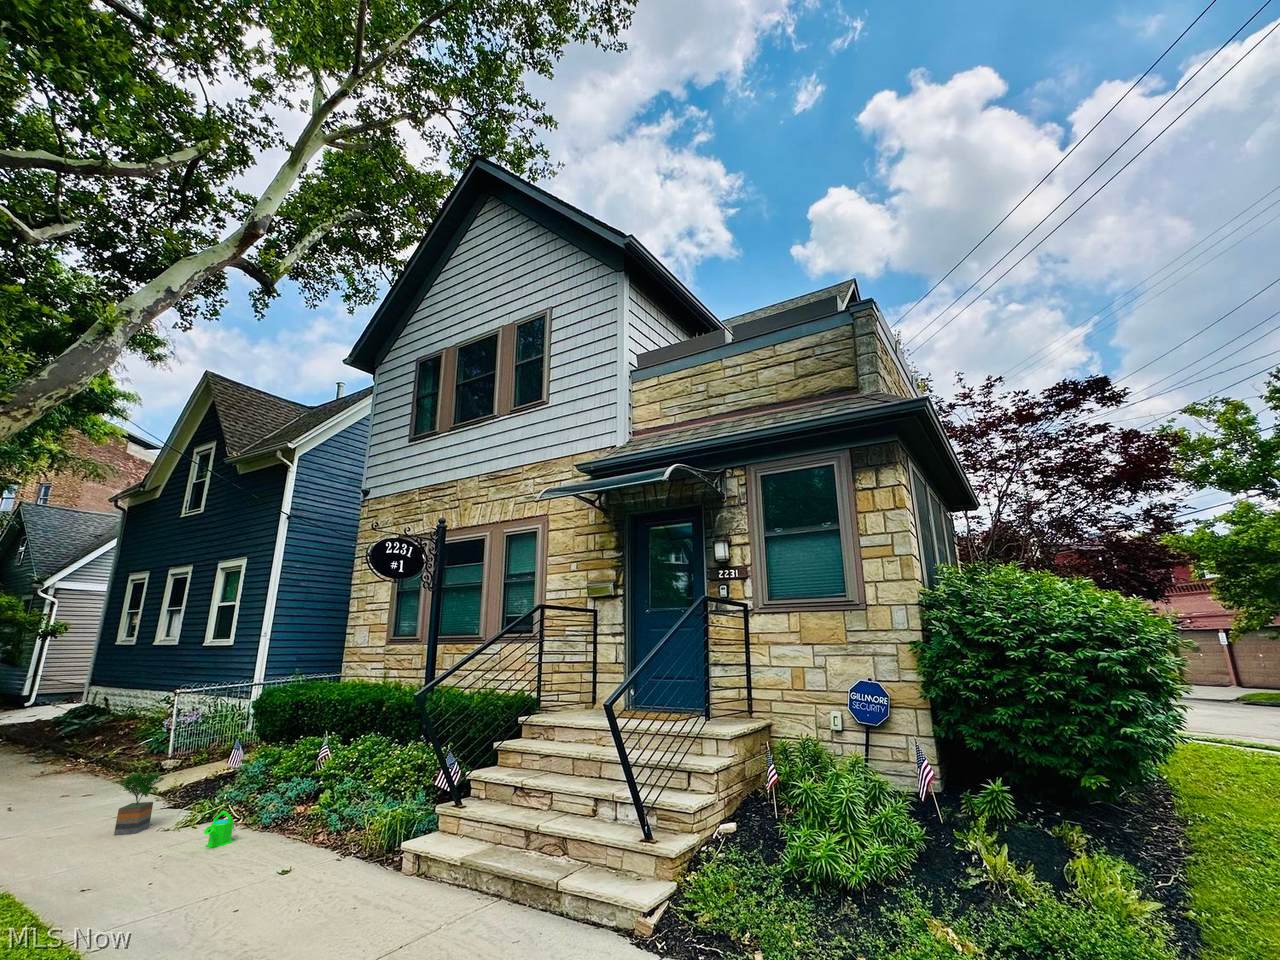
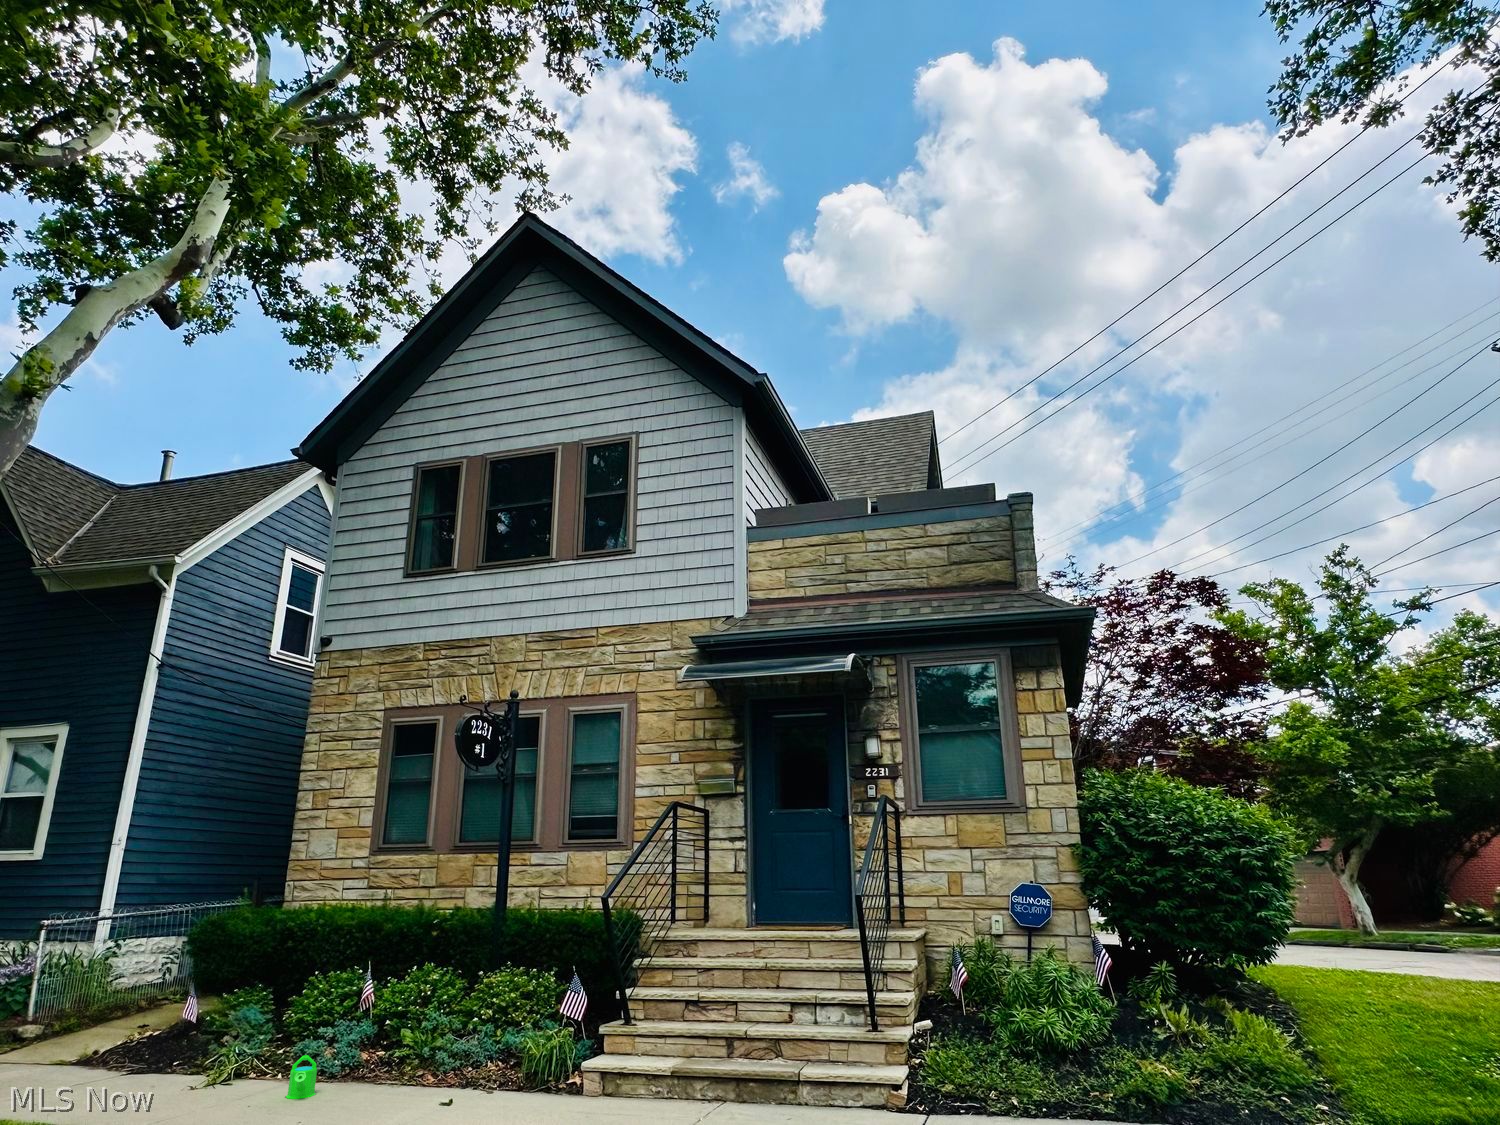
potted tree: present [114,772,164,835] -> none [120,1018,177,1102]

